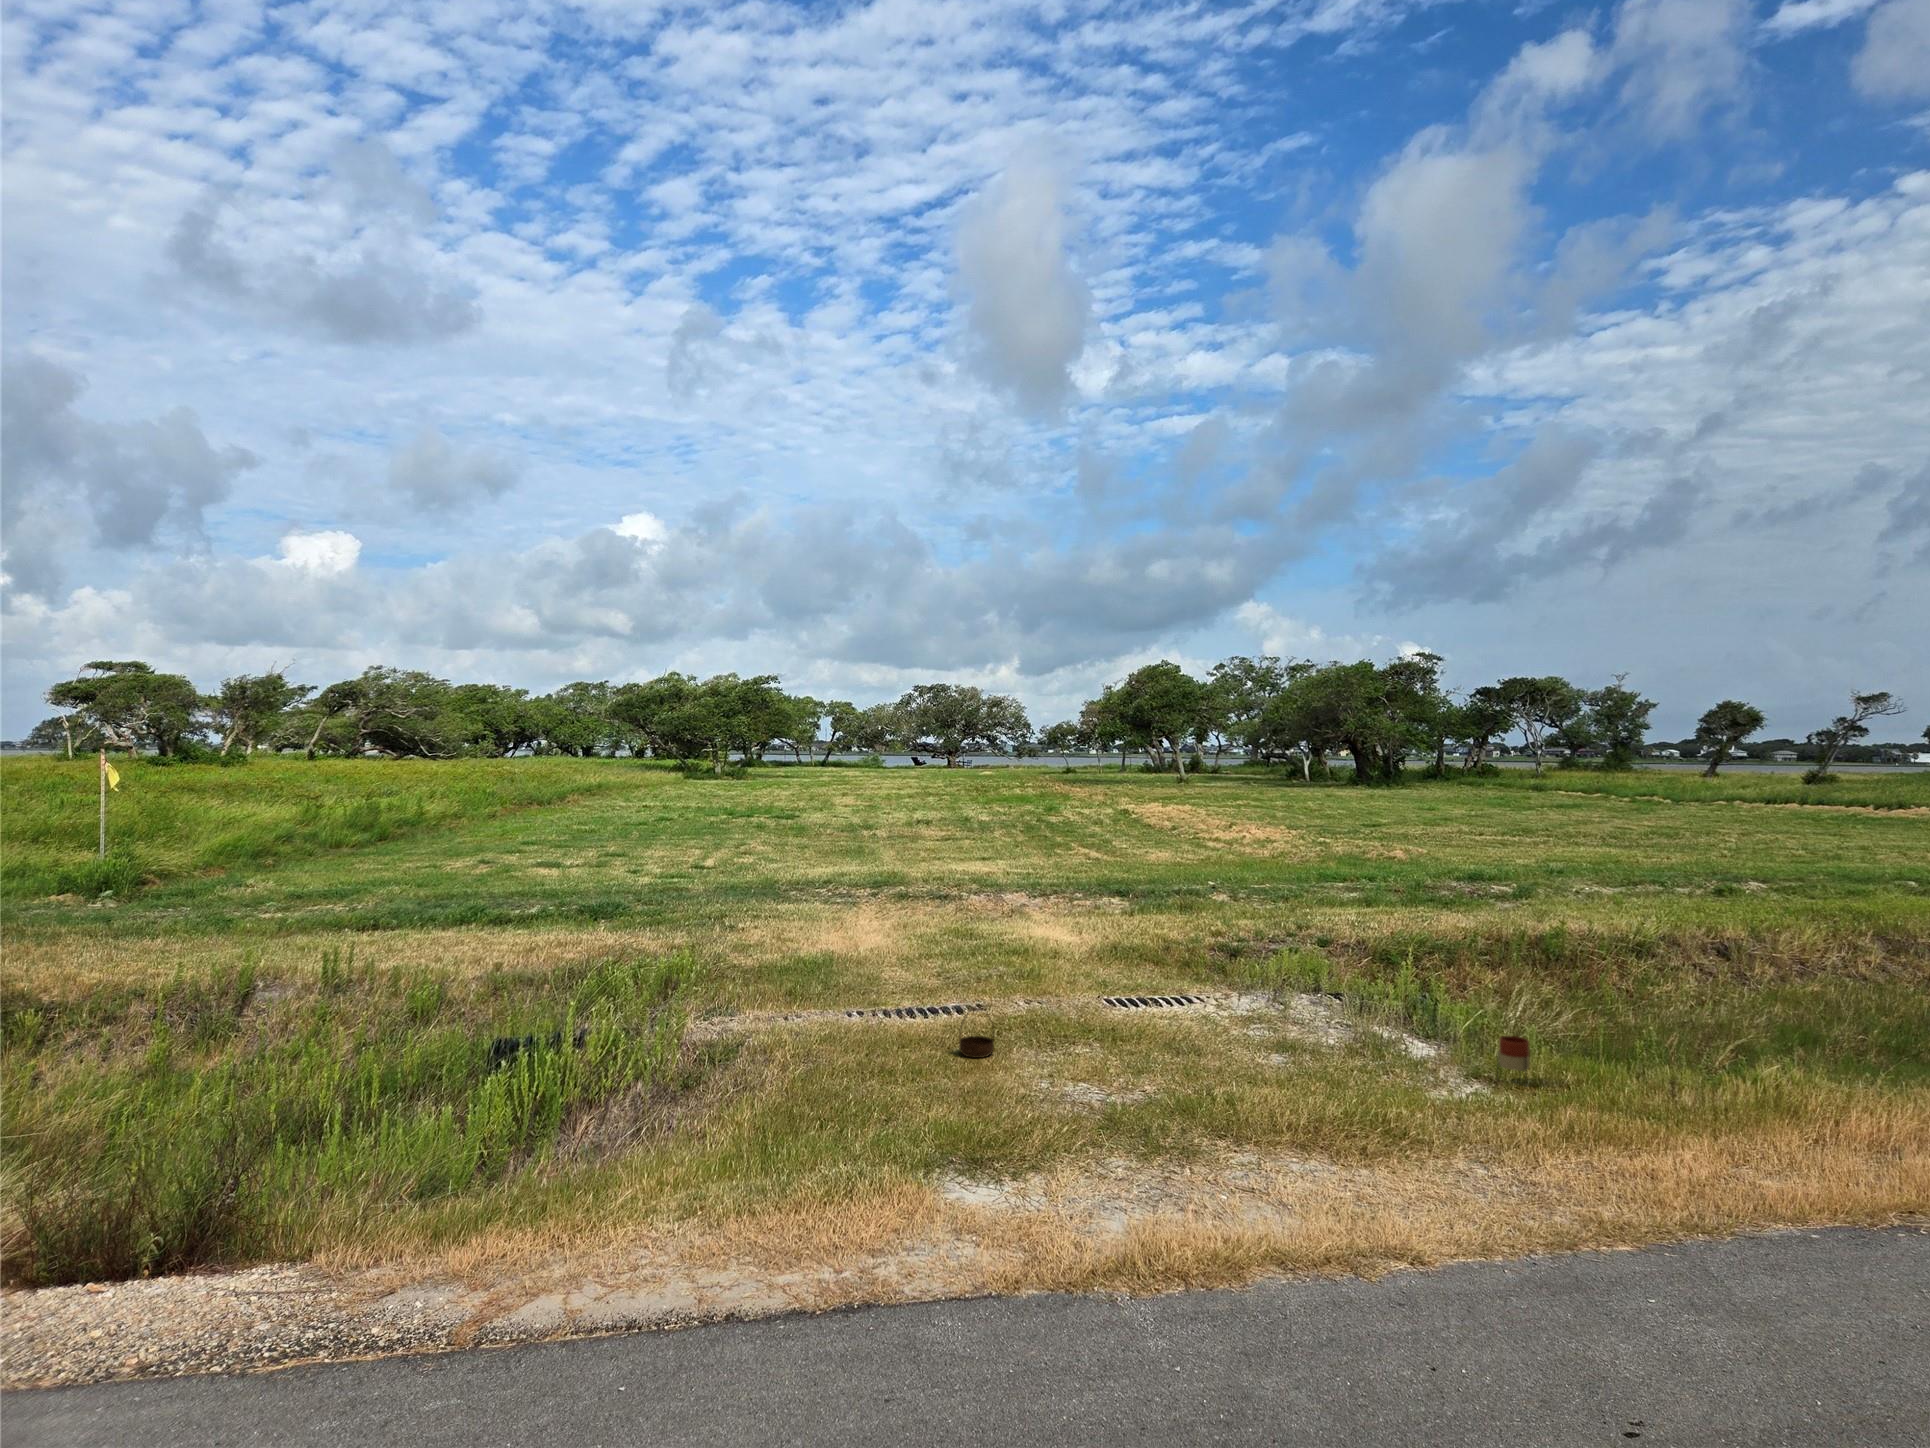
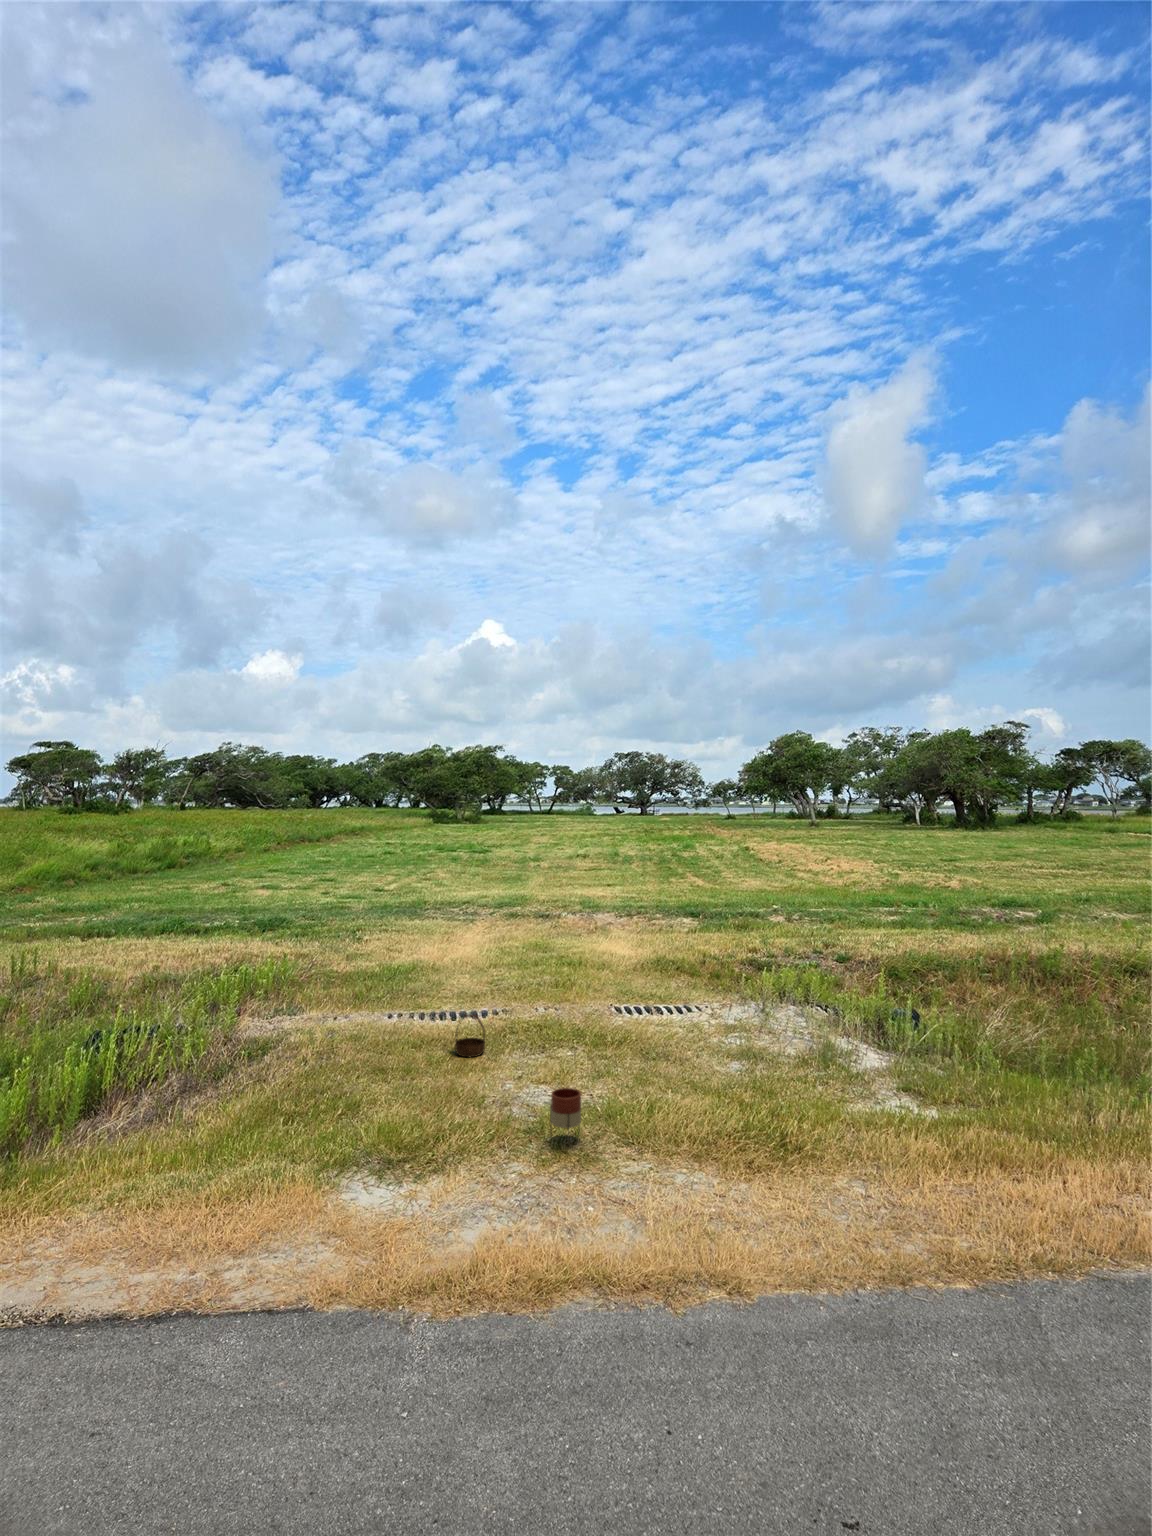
planter: present [1497,1036,1530,1072] -> present [550,1088,581,1130]

